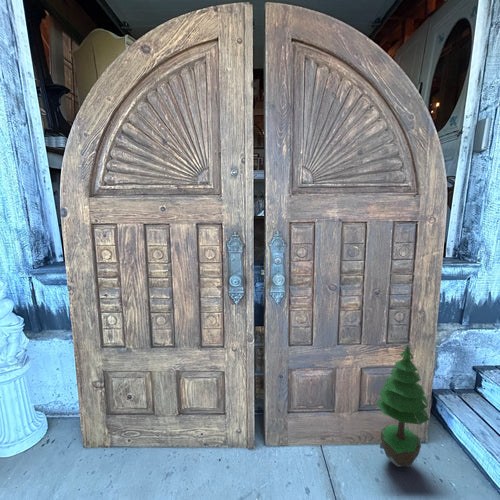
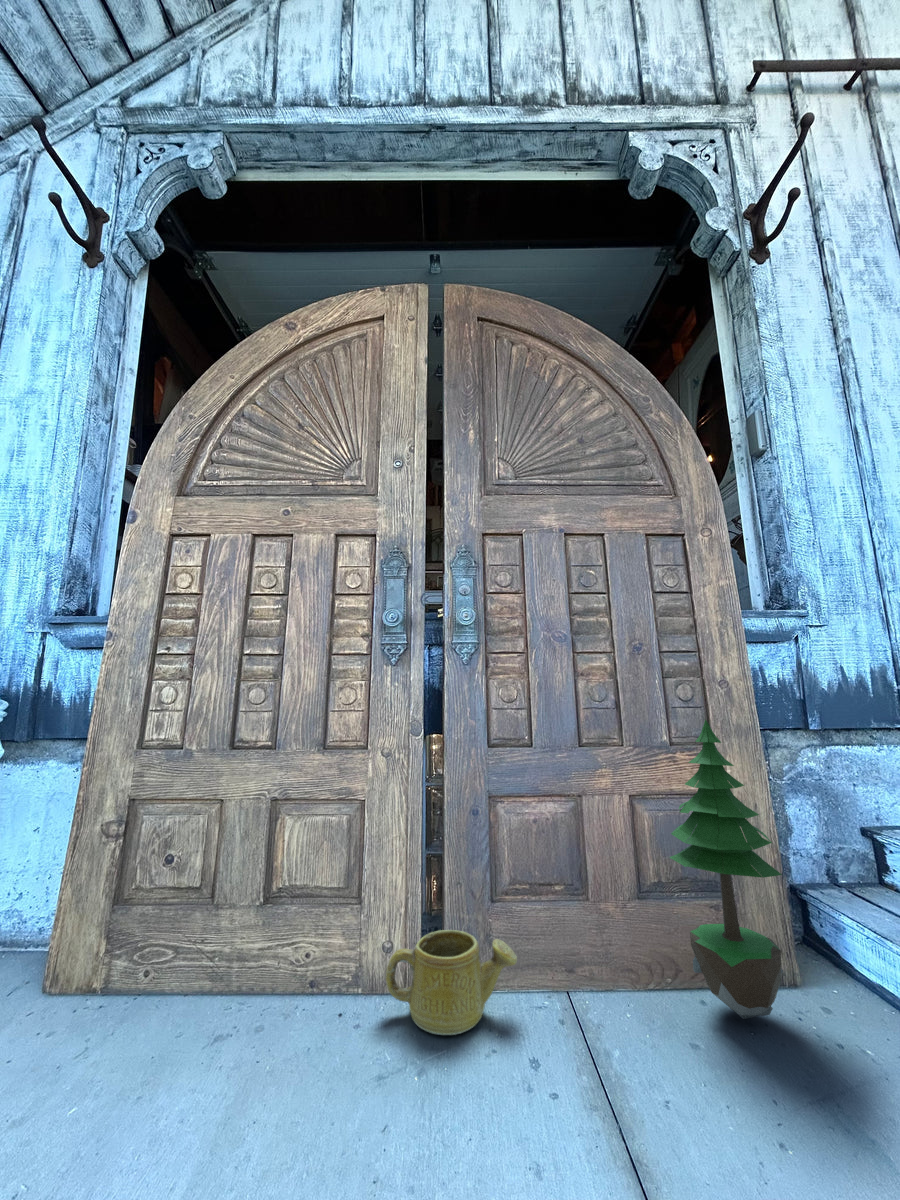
watering can: none [241,428,300,475] -> present [386,930,517,1035]

